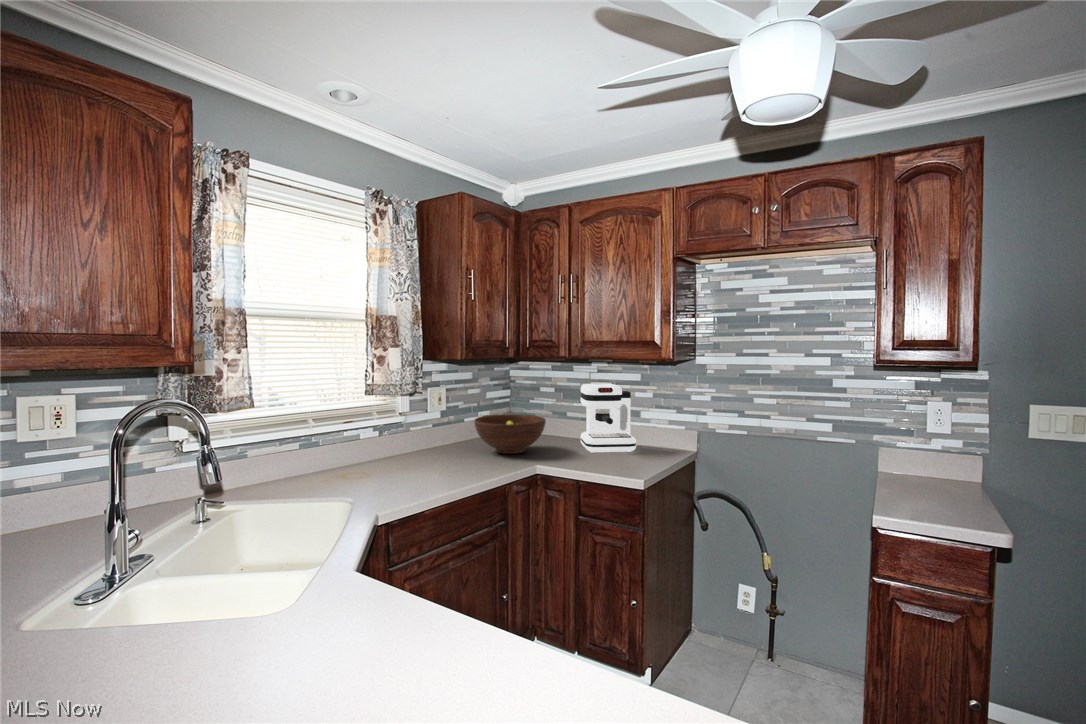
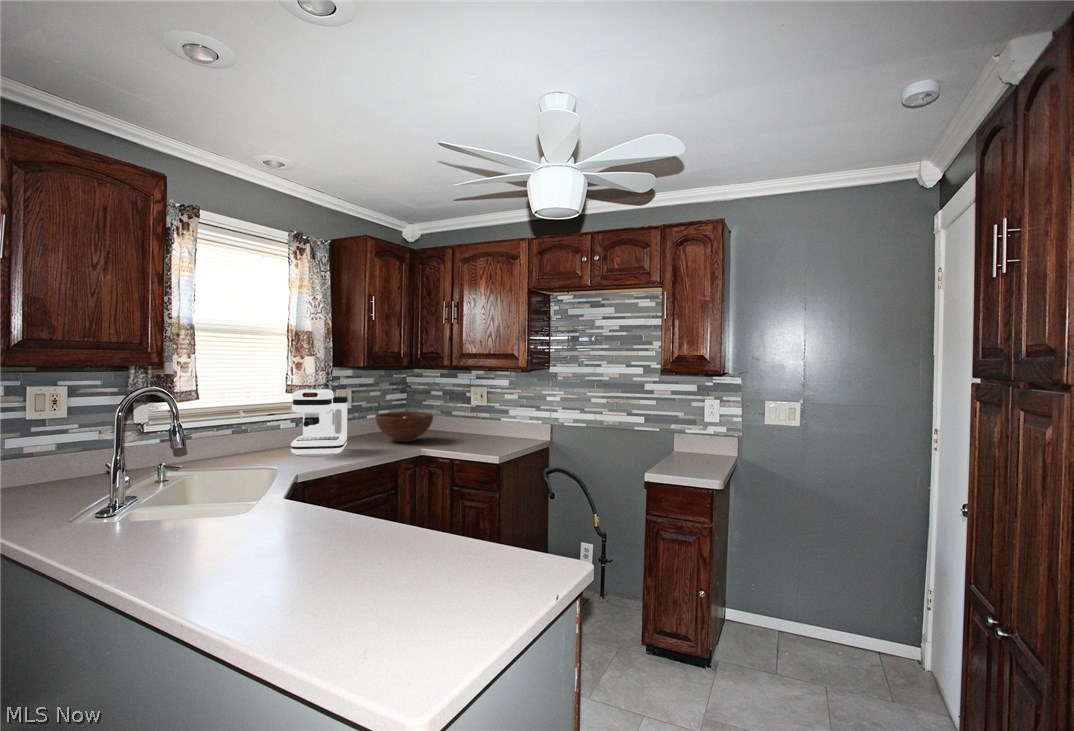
coffee maker: present [580,384,636,453] -> present [291,389,347,455]

